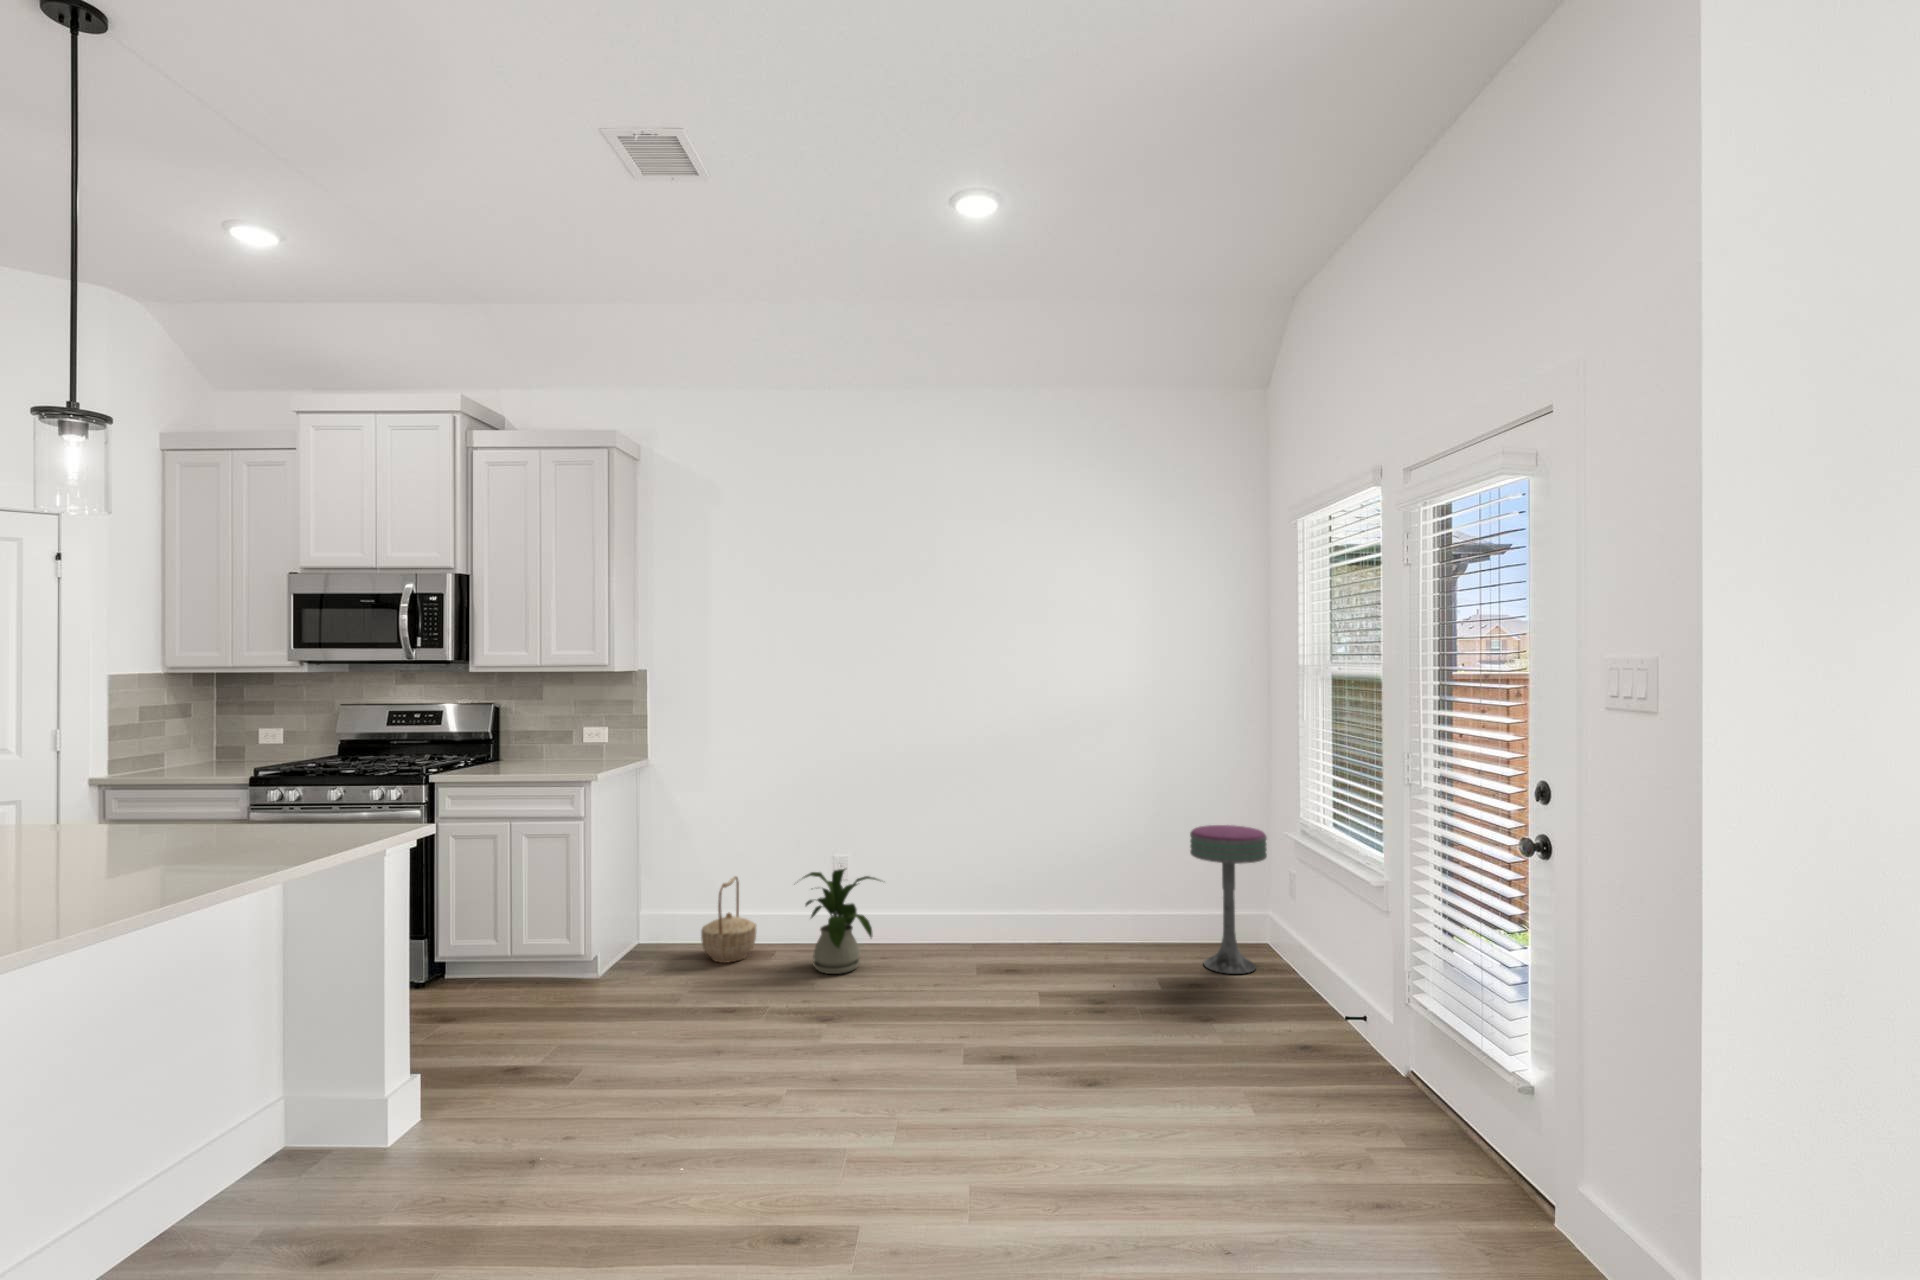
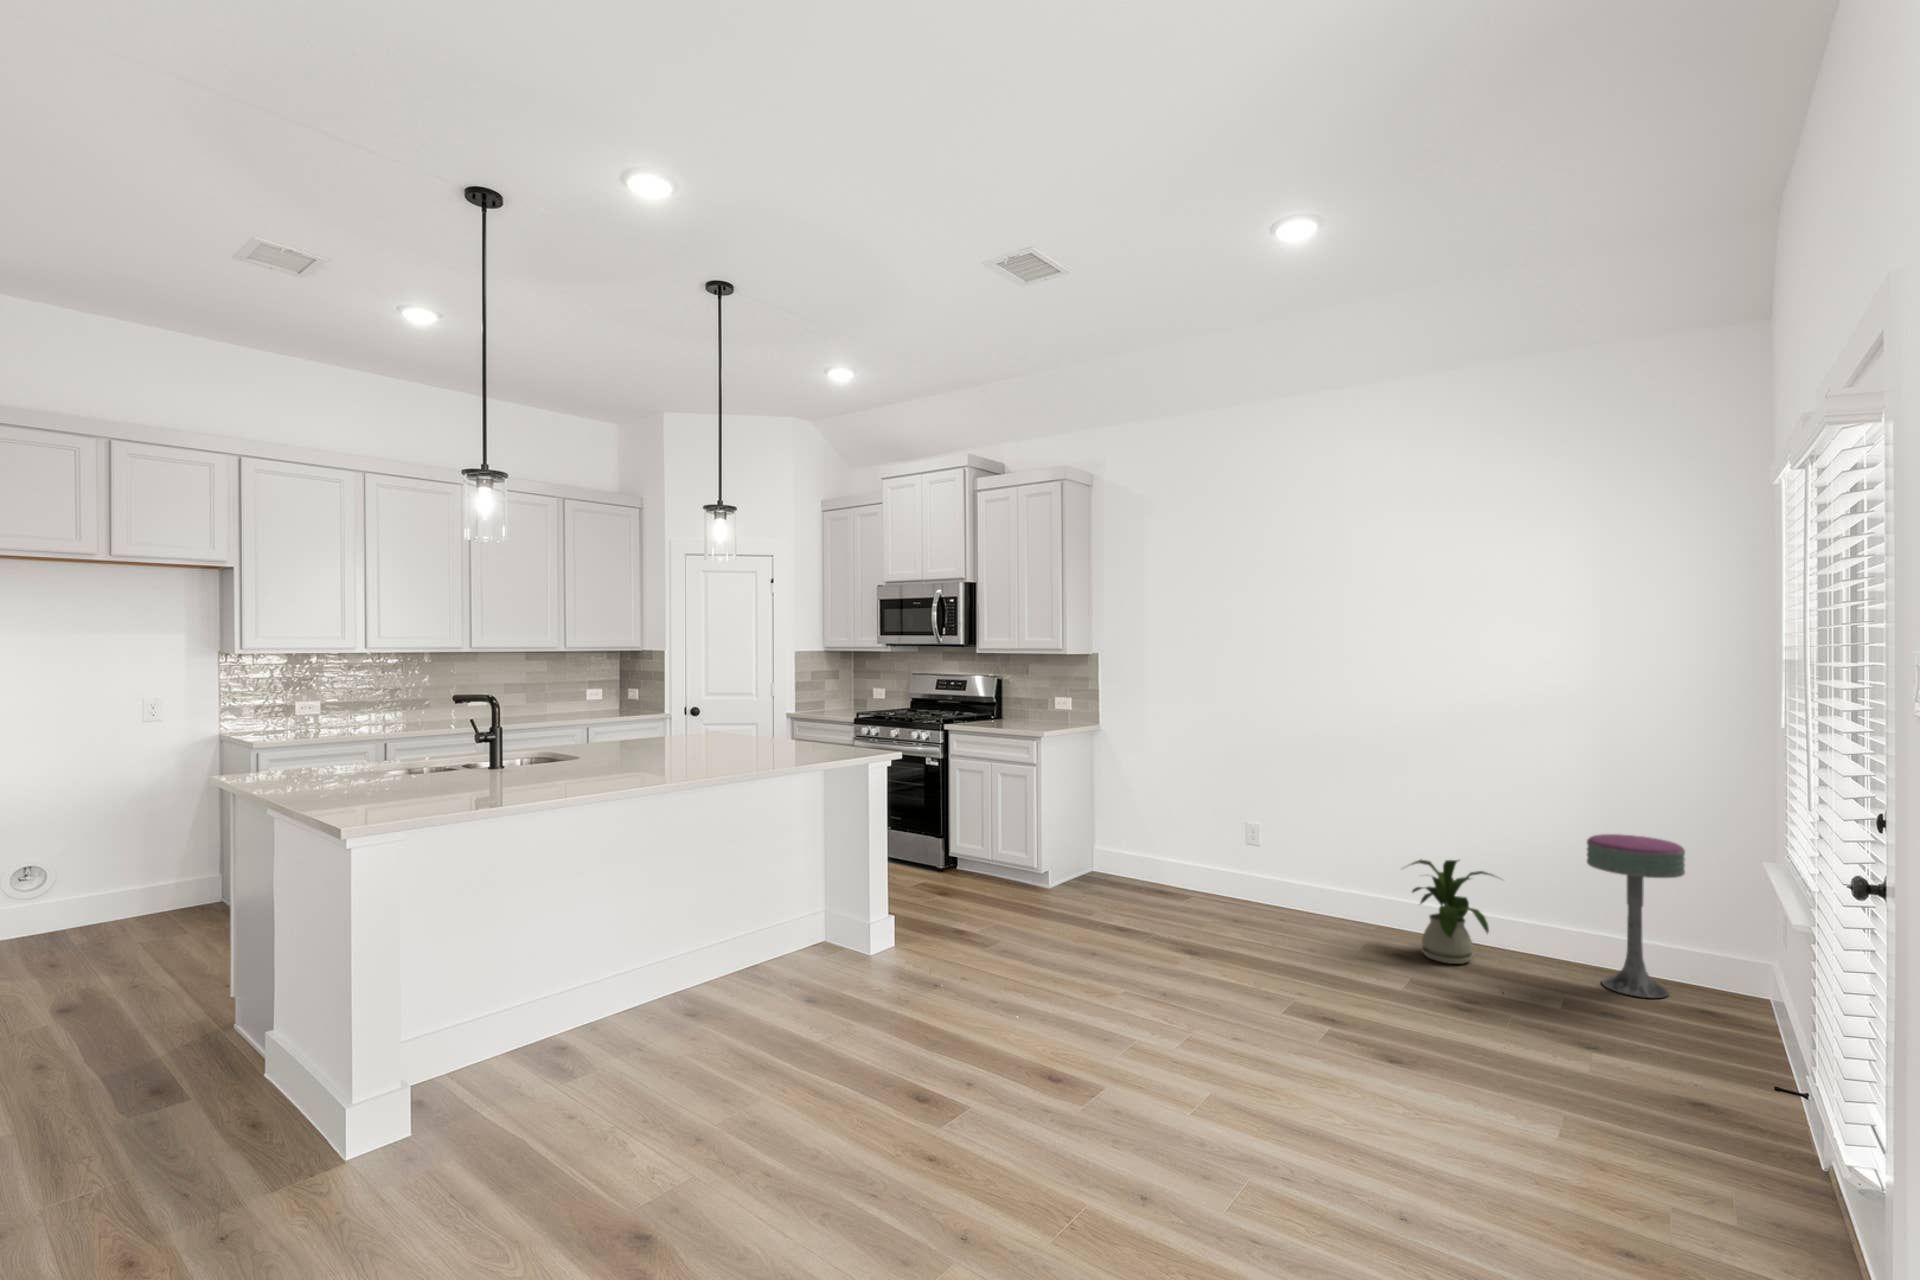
house plant: present [804,869,879,974] -> present [1411,859,1494,964]
basket: present [701,876,756,963] -> none [1125,825,1170,893]

